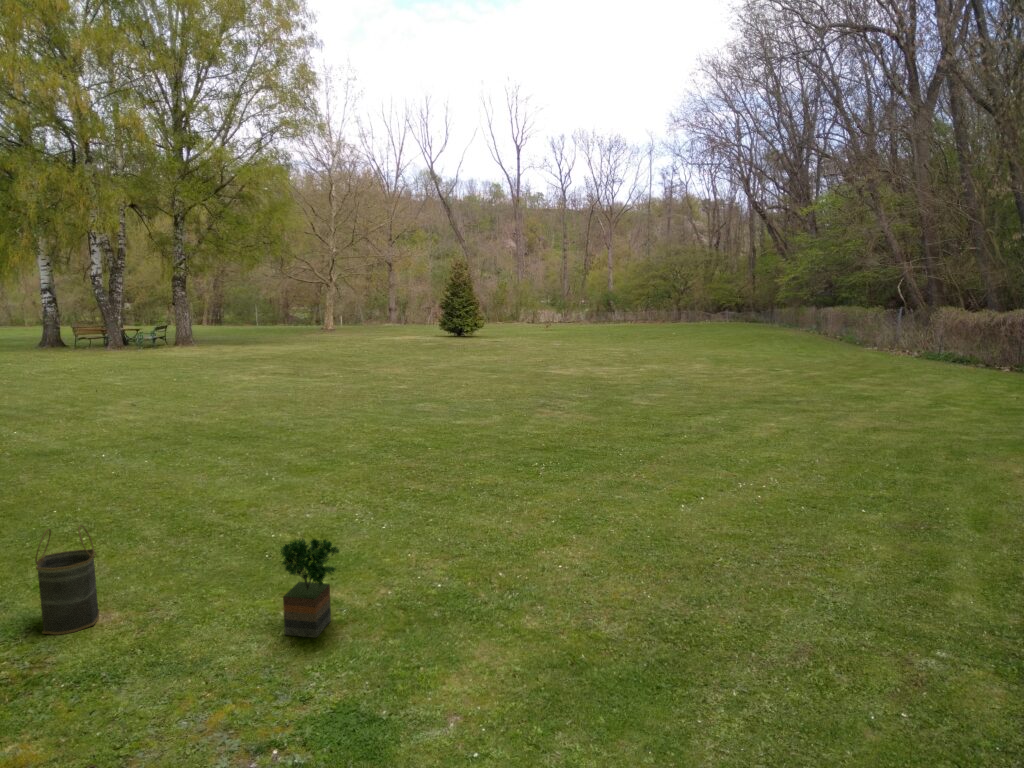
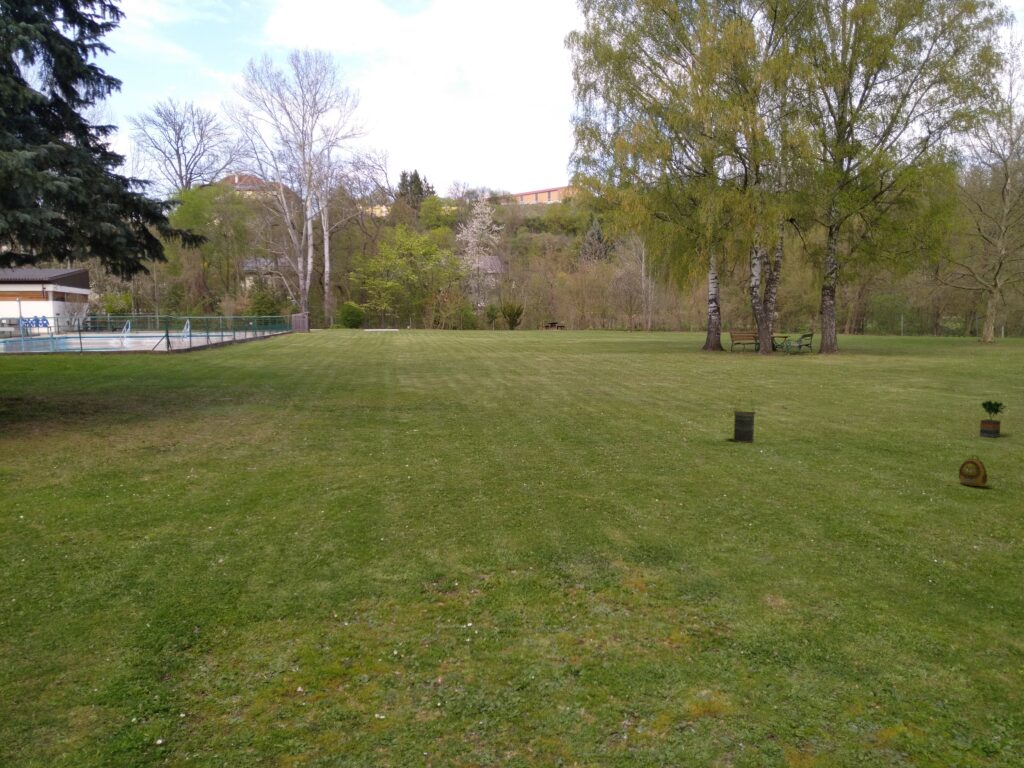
potted tree: present [281,539,339,638] -> present [980,401,1006,437]
backpack: none [627,637,690,711] -> present [959,455,987,487]

